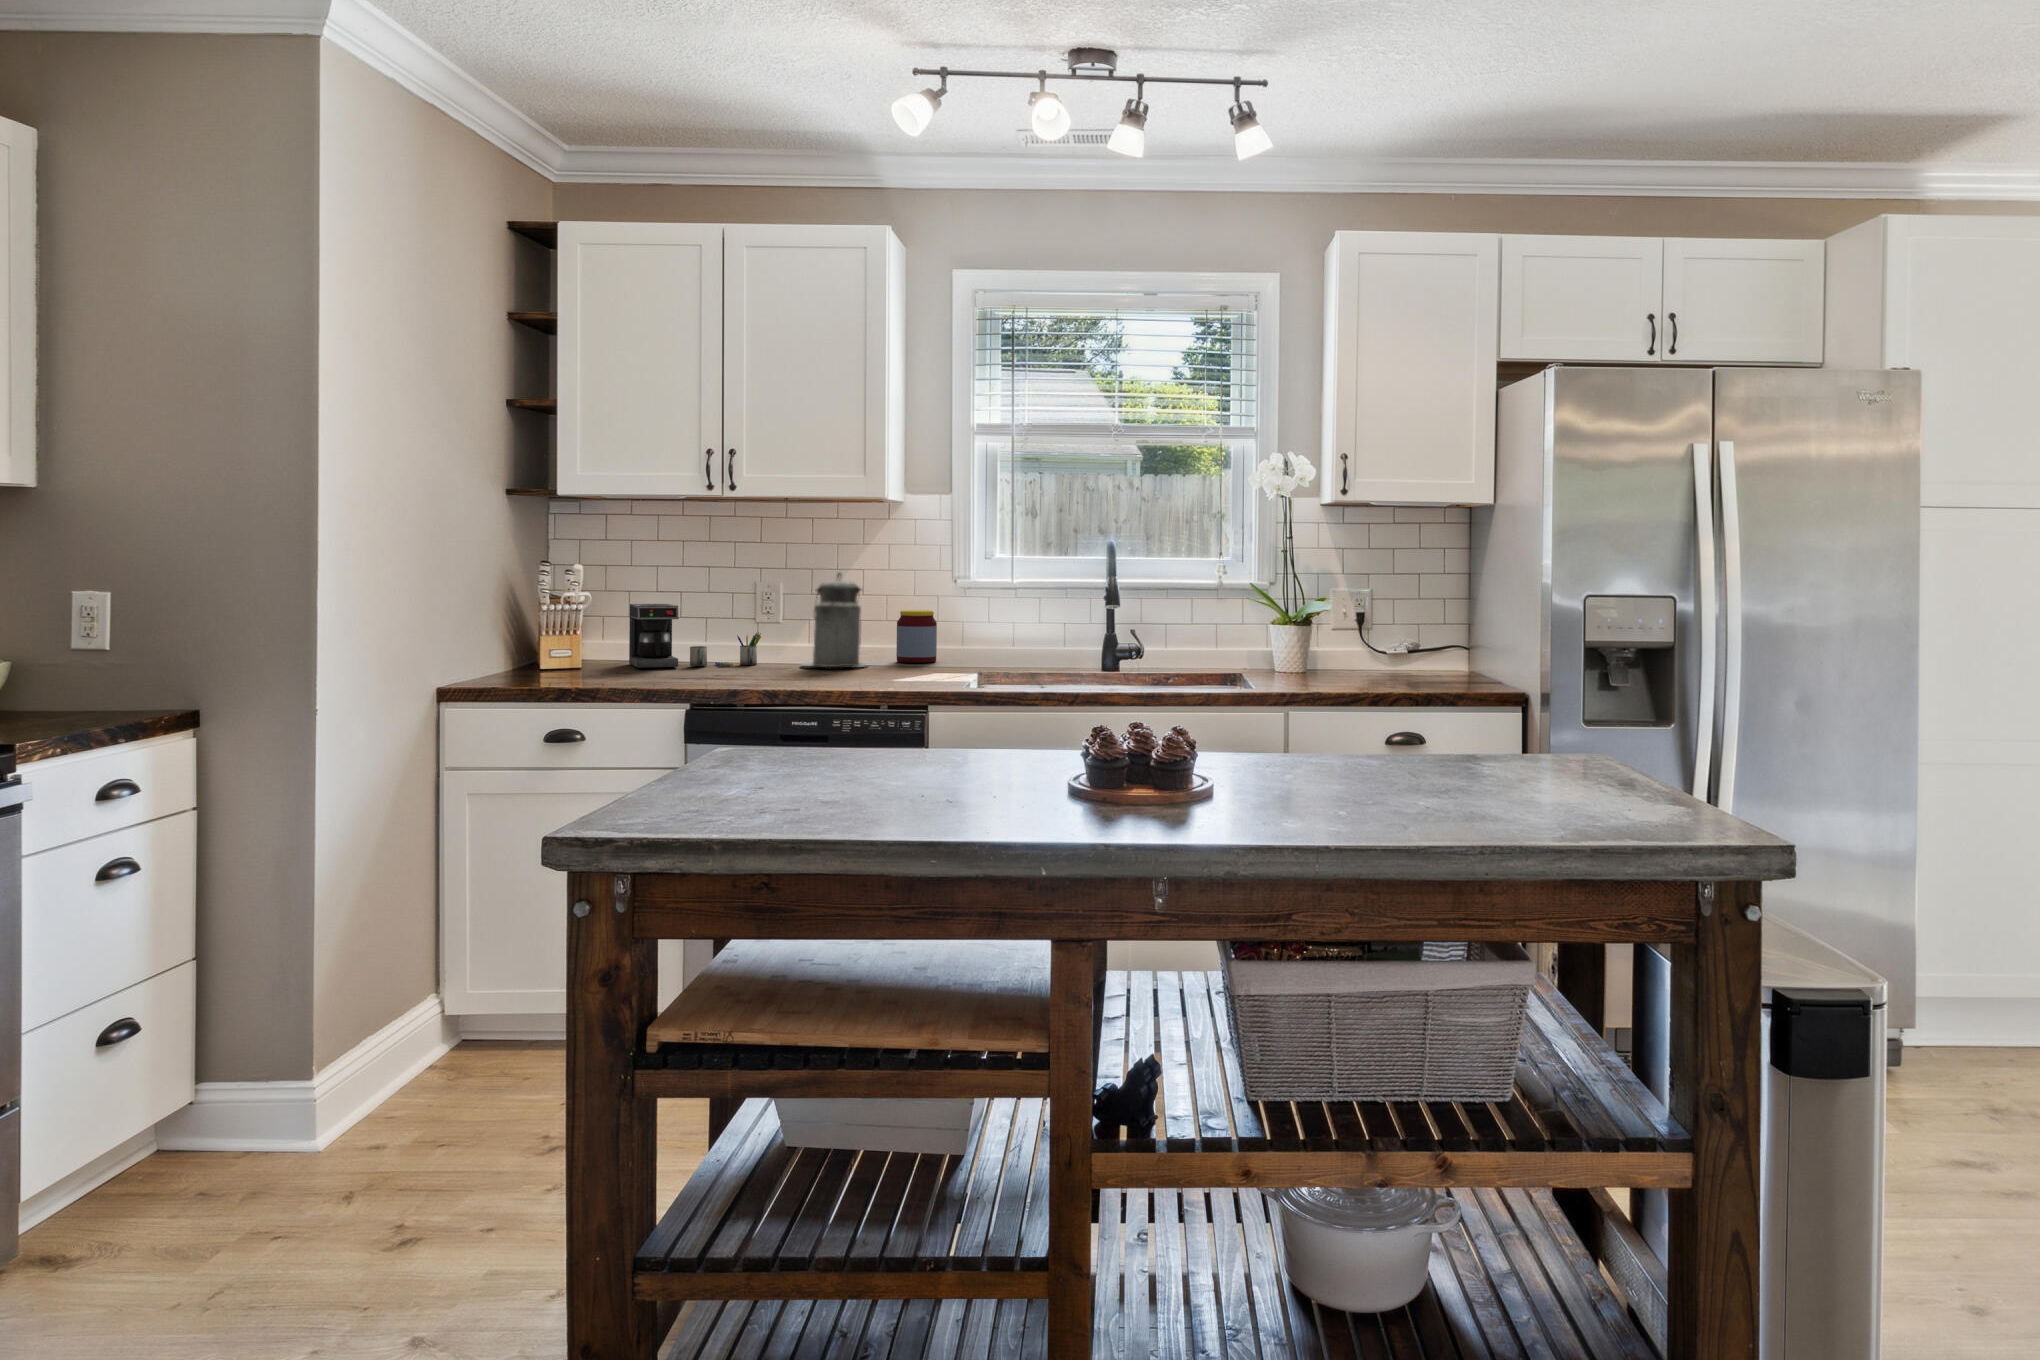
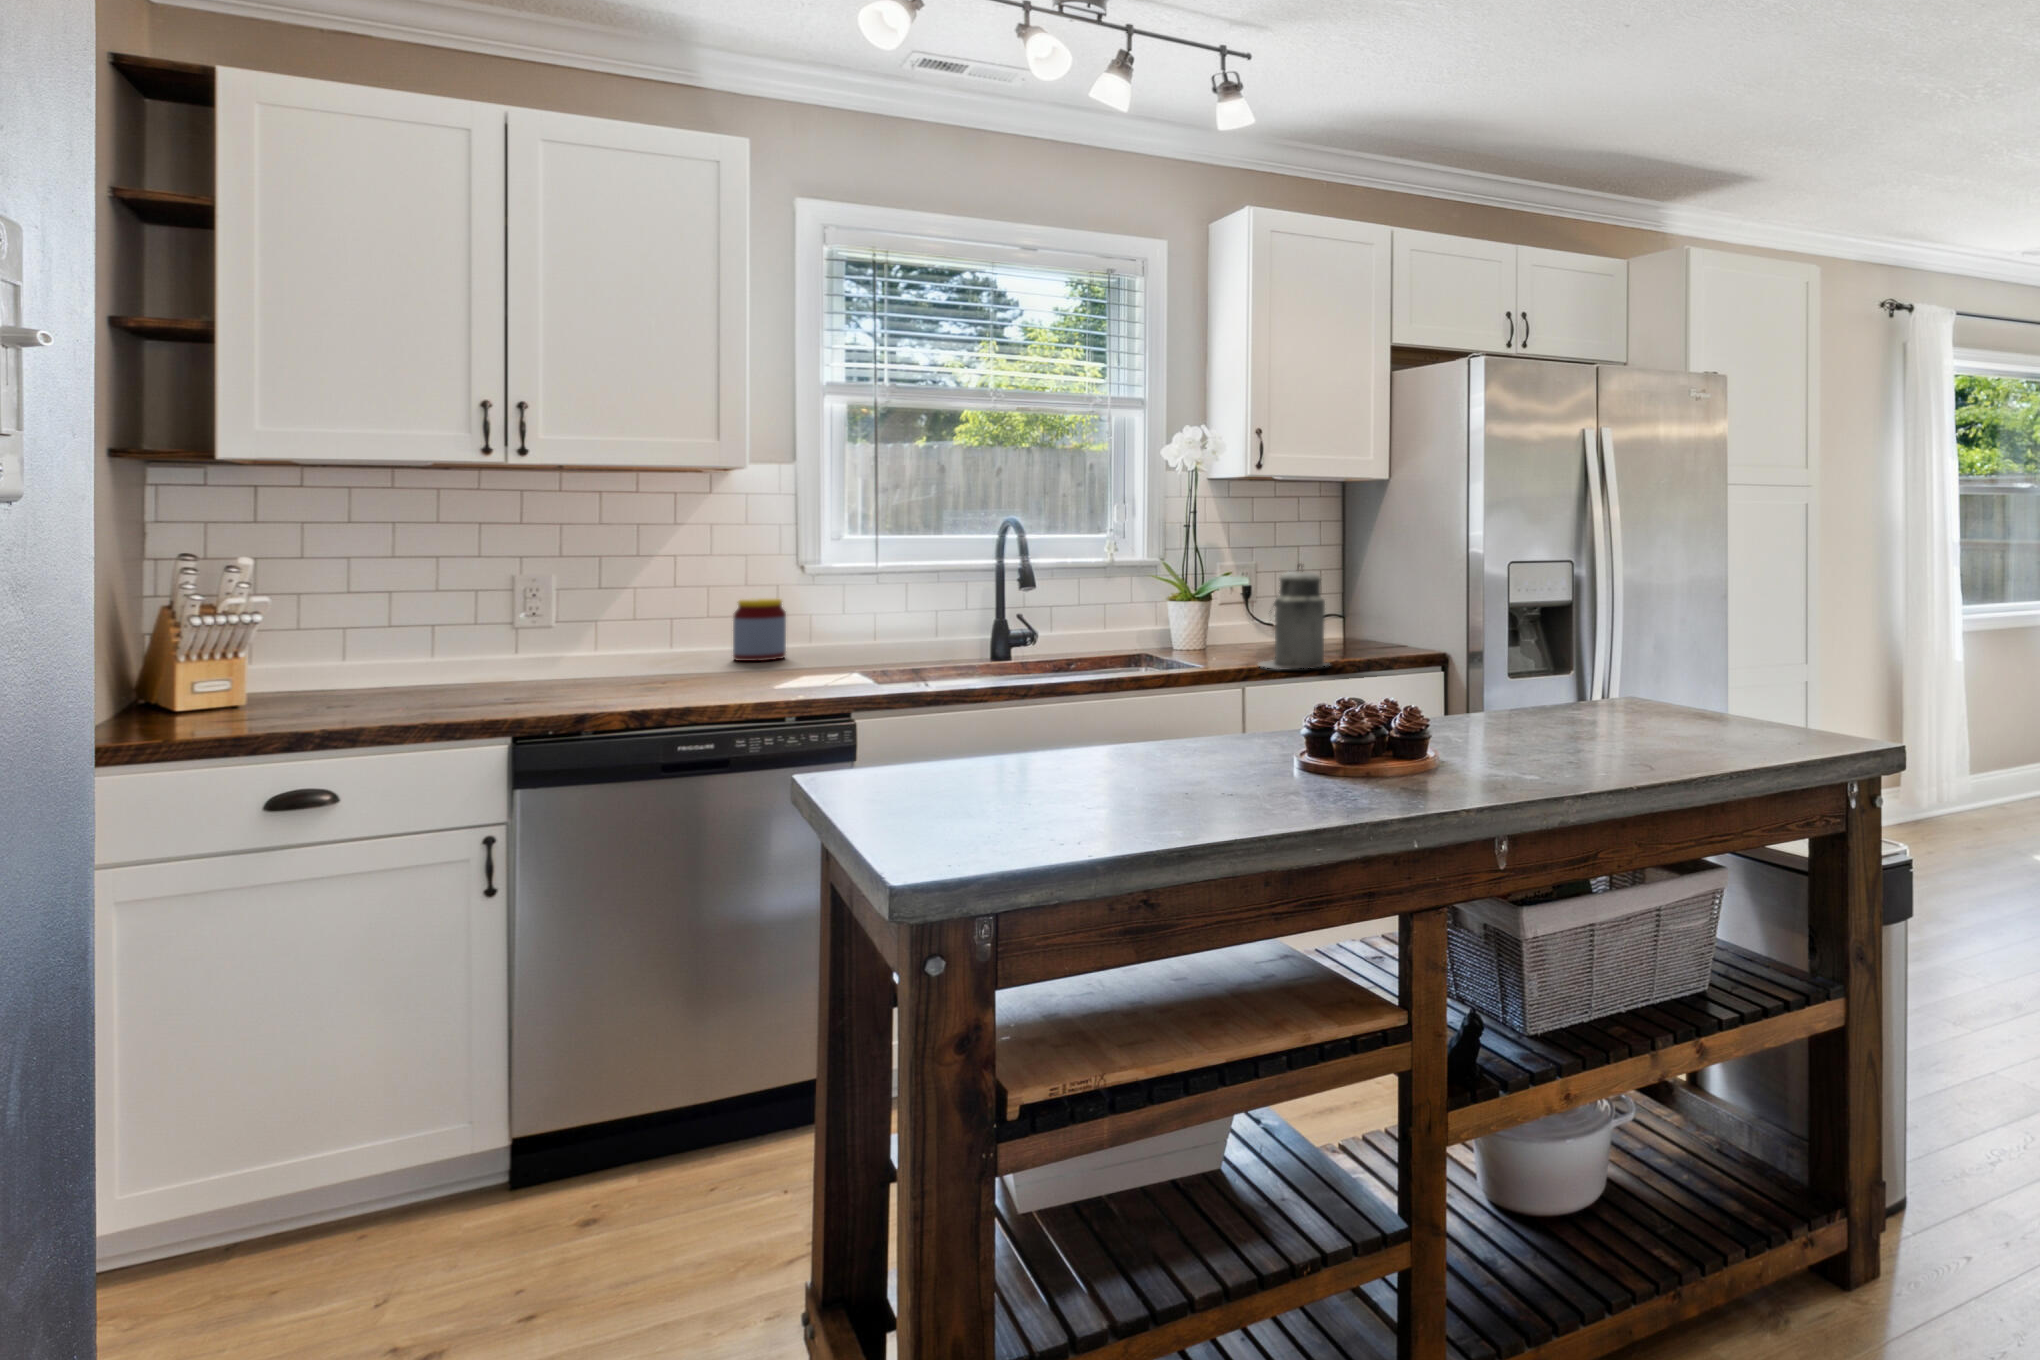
canister: present [802,573,866,667] -> present [1258,564,1326,669]
coffee maker: present [629,604,761,668] -> none [327,605,545,696]

